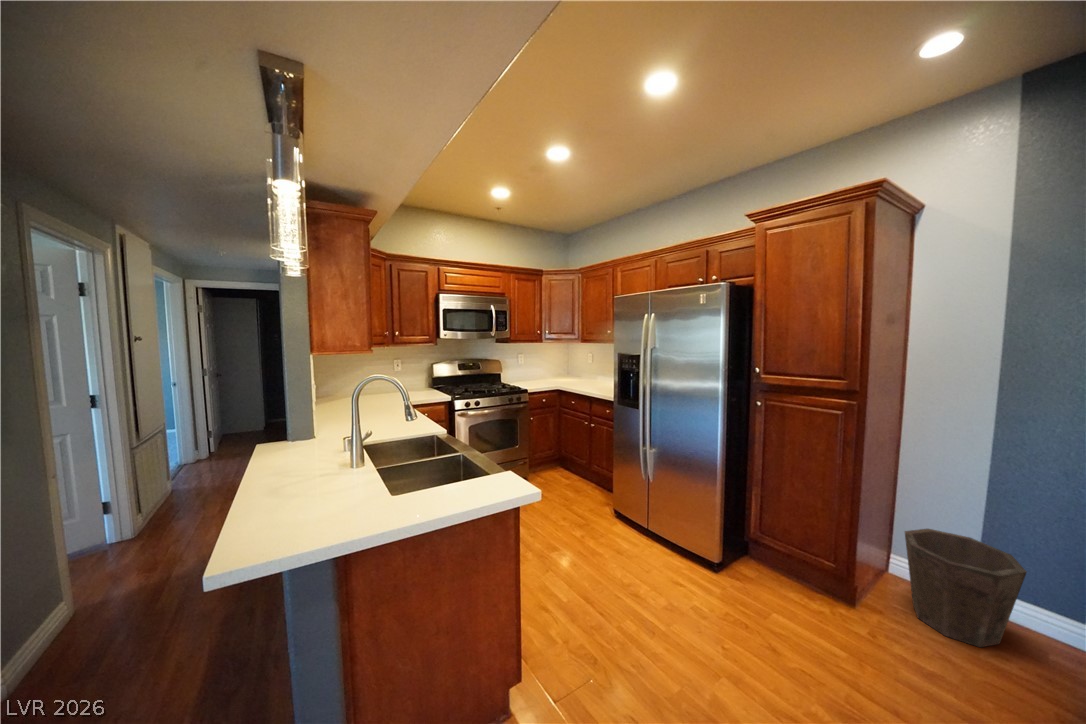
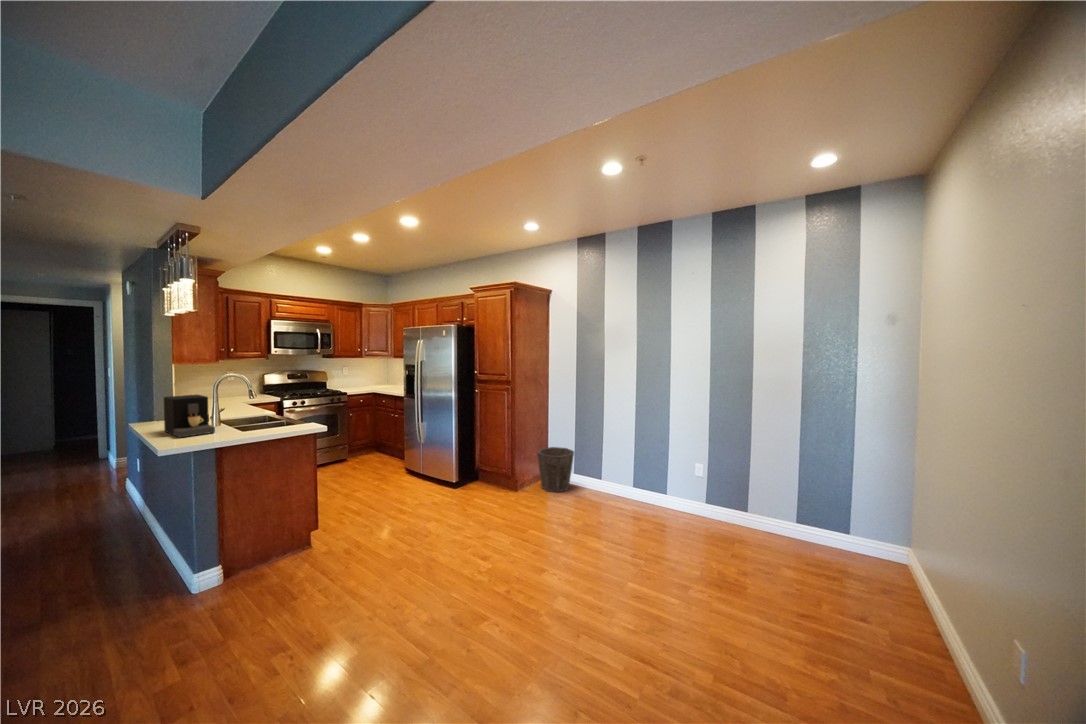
coffee maker: none [268,413,337,515] -> present [164,395,215,437]

